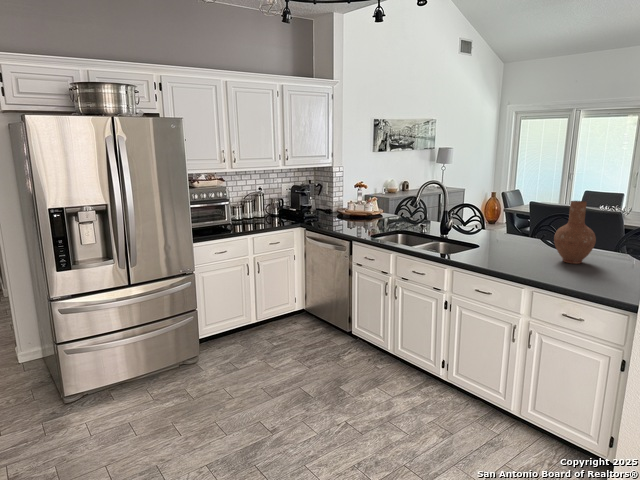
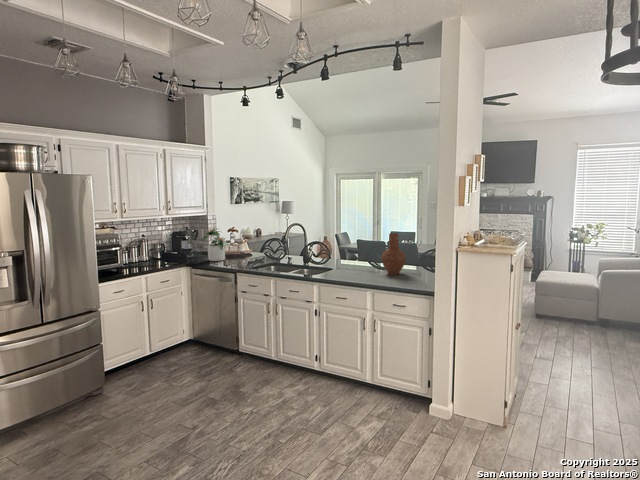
potted plant: none [319,182,354,222] -> present [201,228,230,261]

